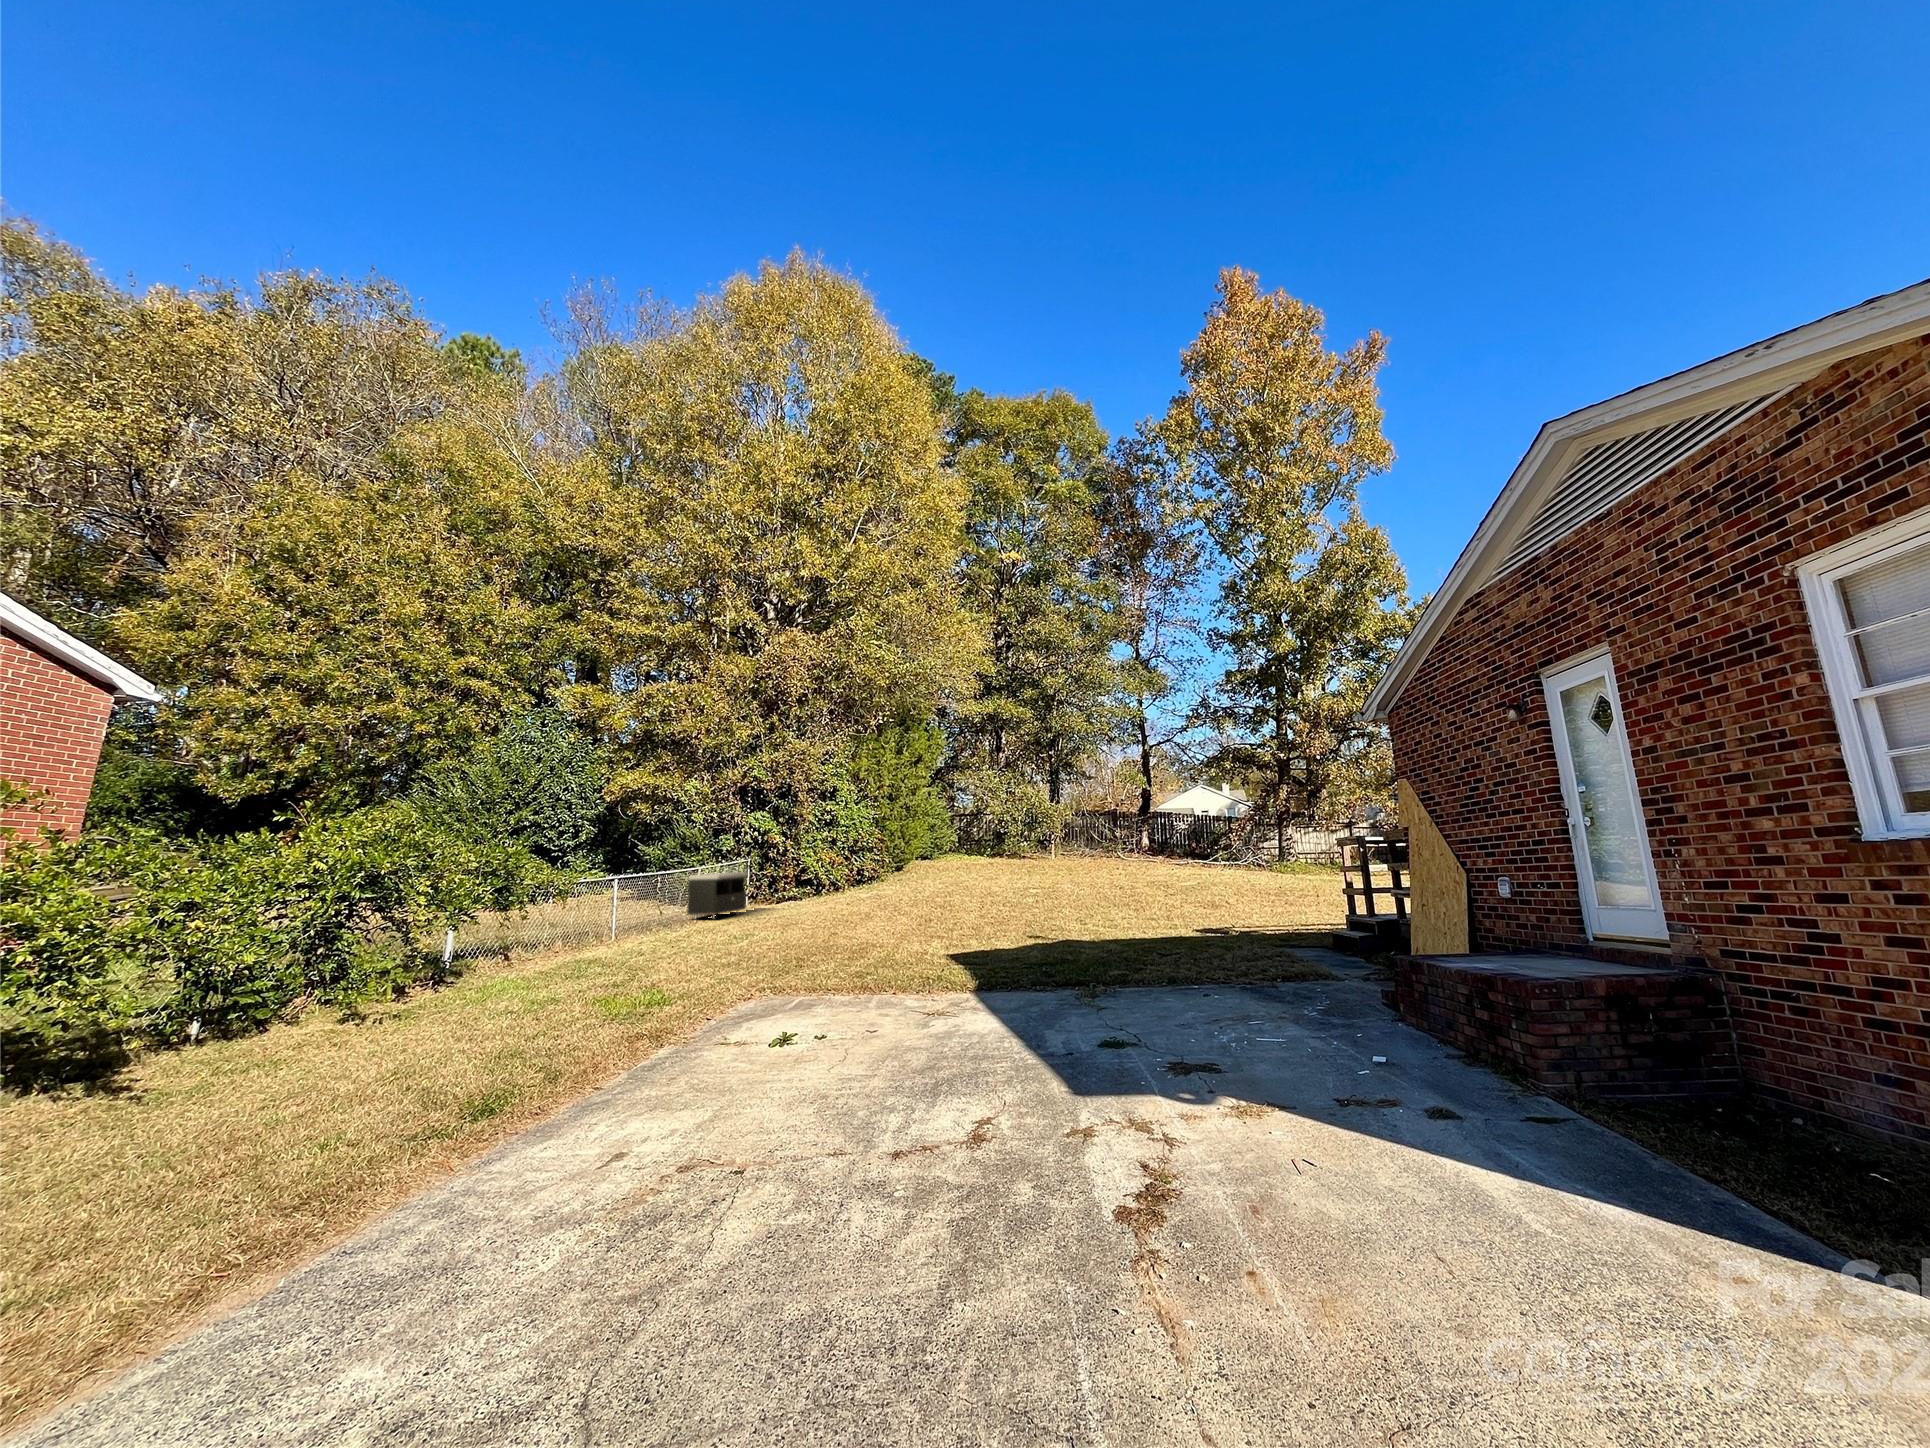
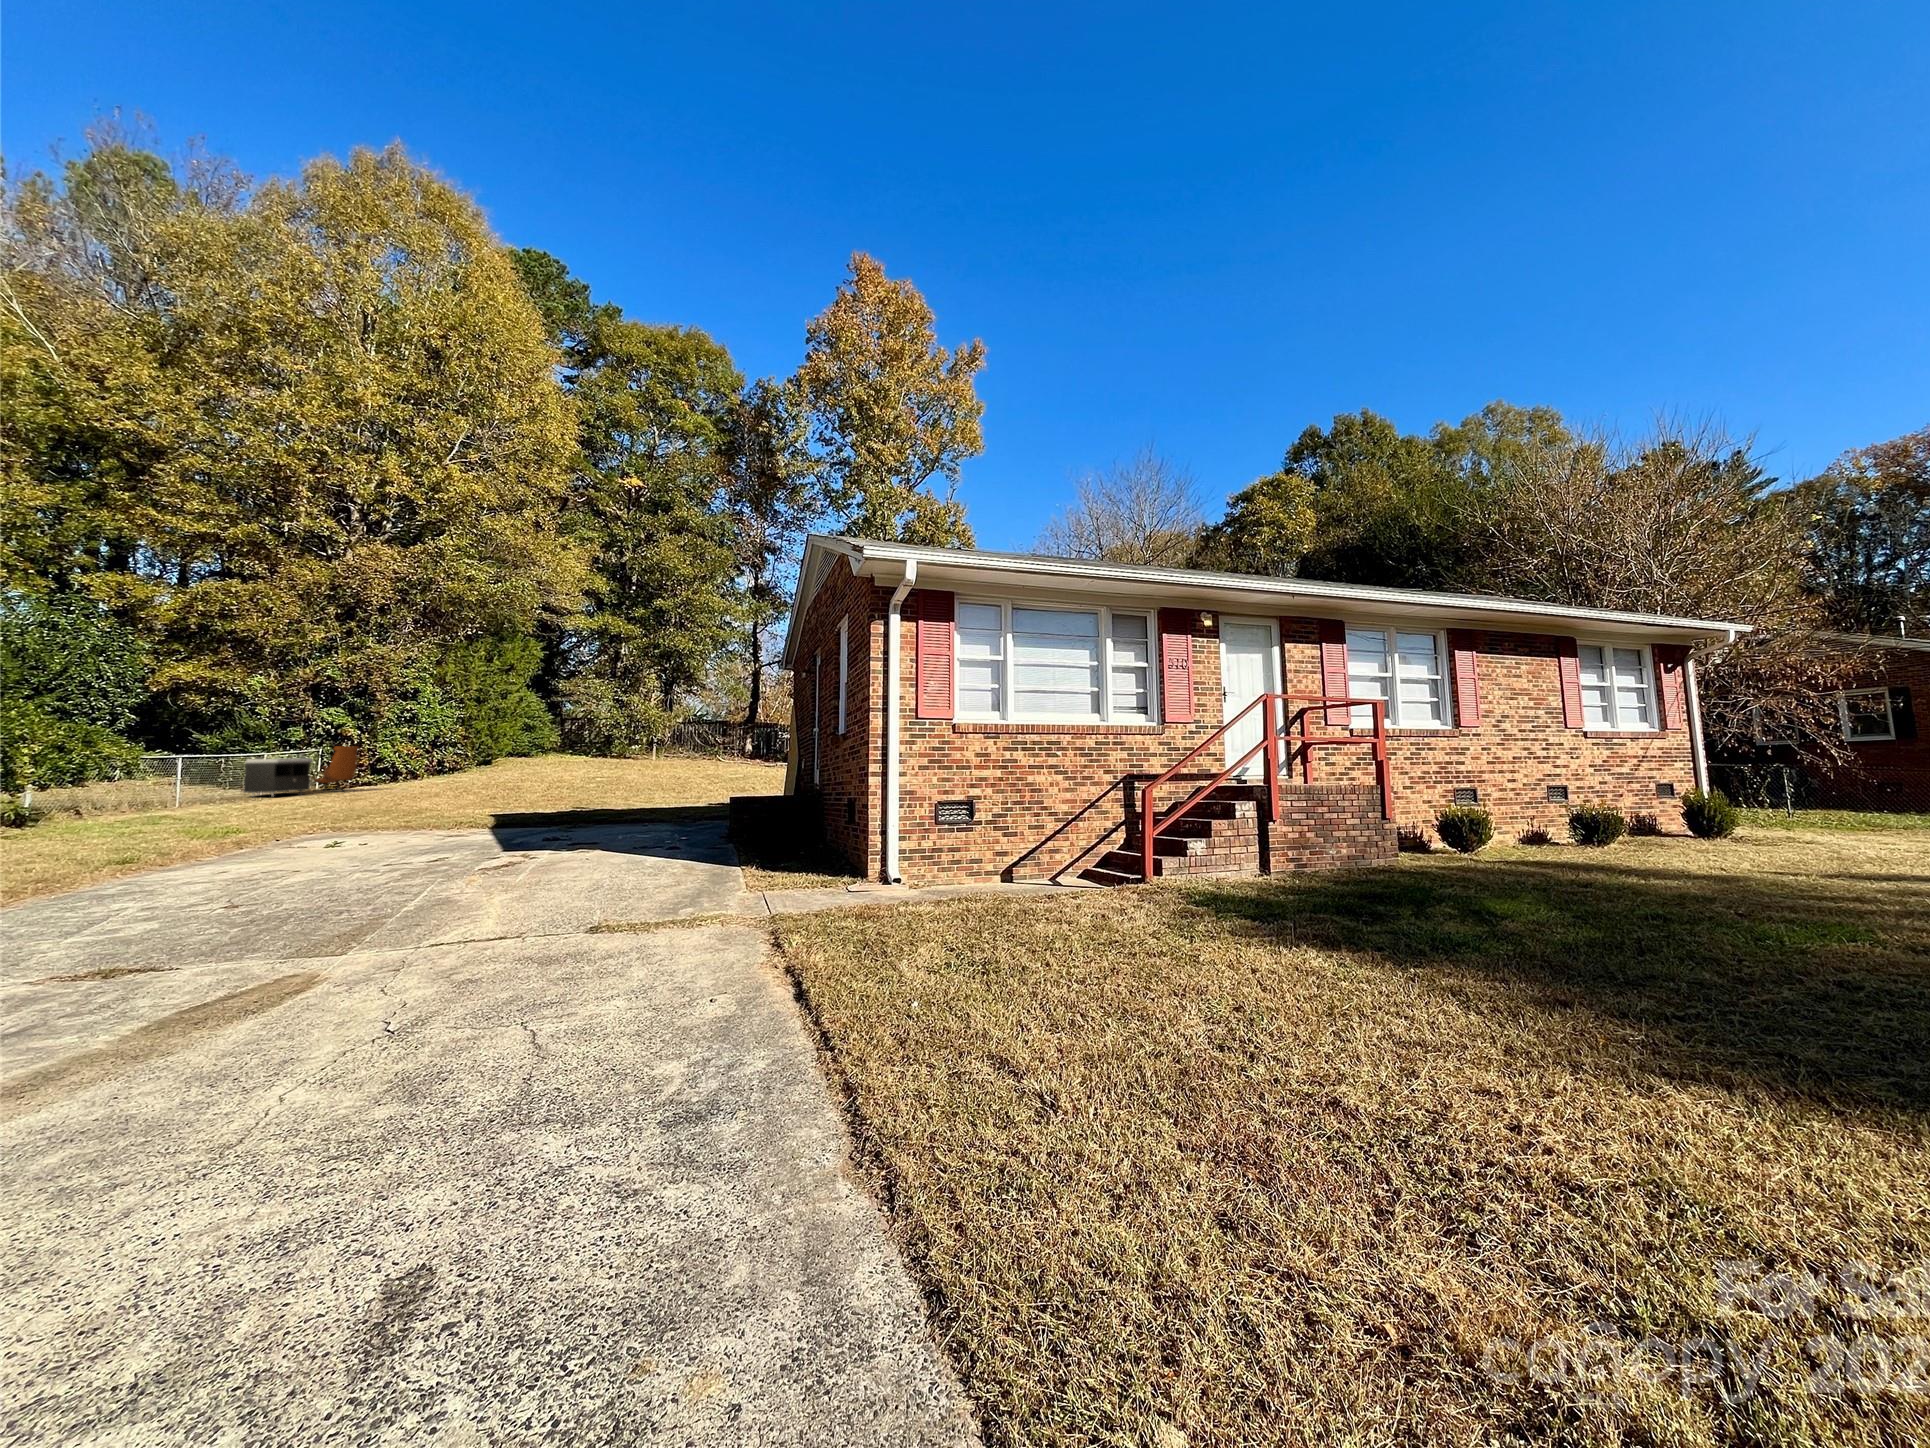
lounge chair: none [747,856,789,910] -> present [315,746,358,790]

